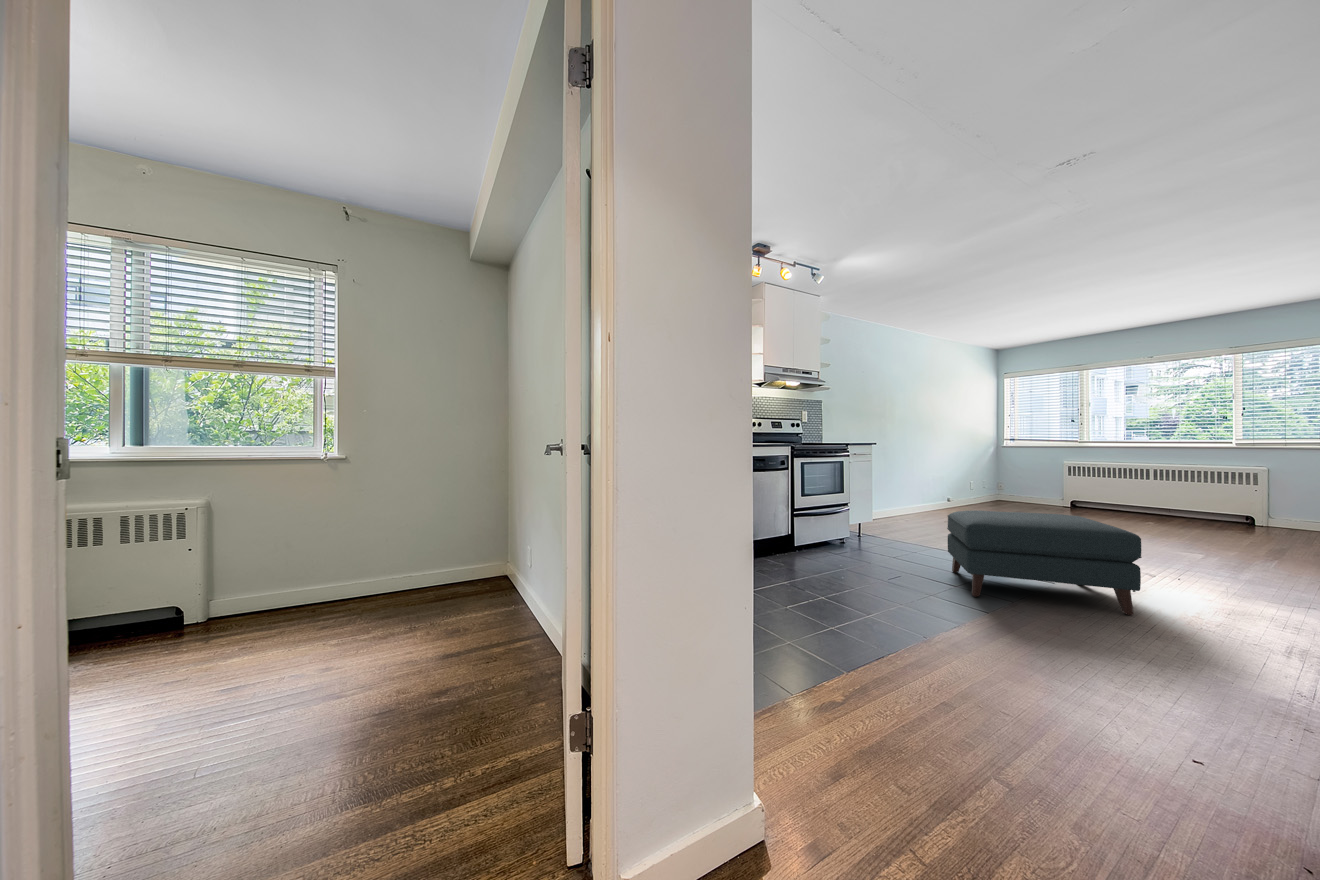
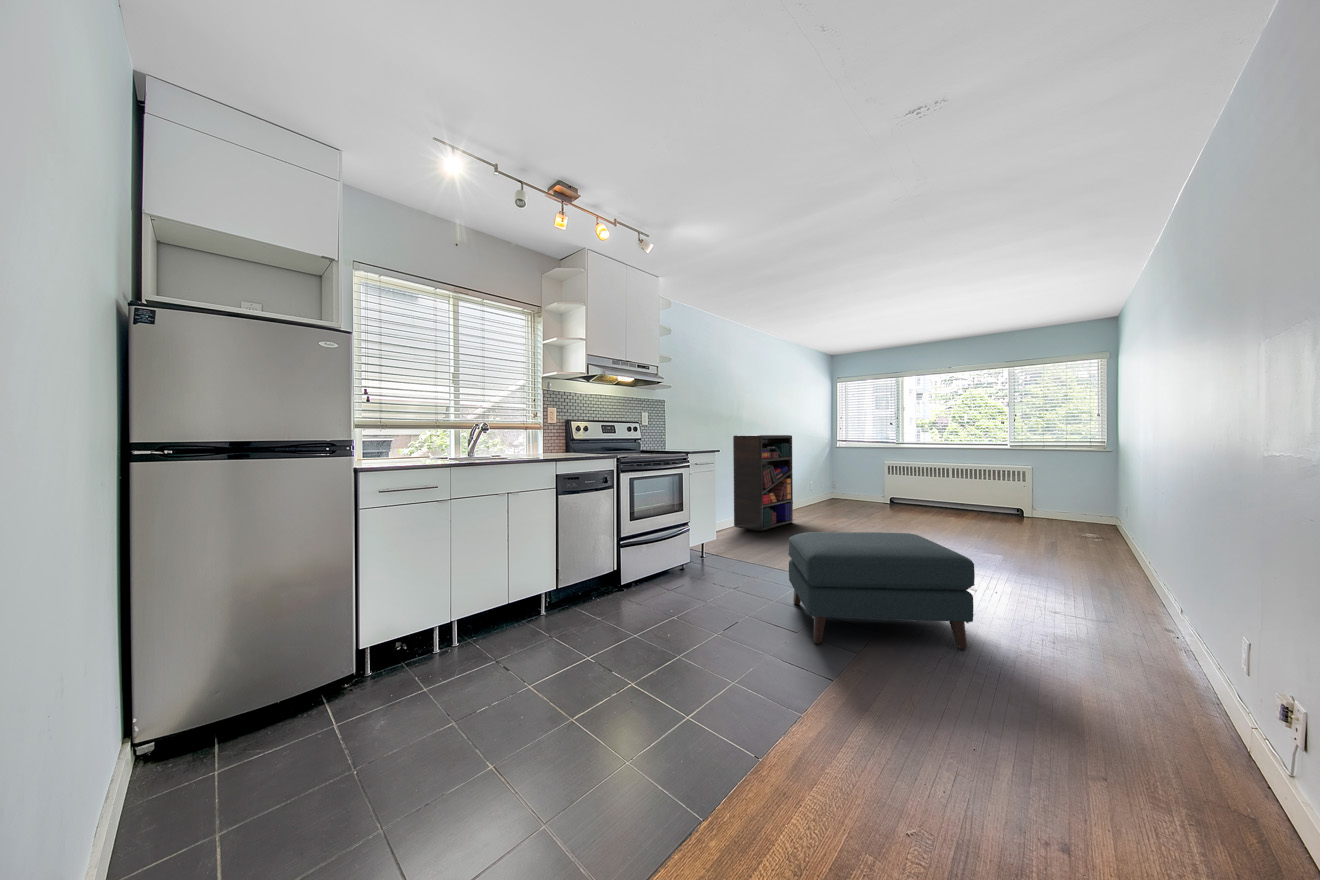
bookshelf: none [887,432,950,521] -> present [733,435,793,531]

